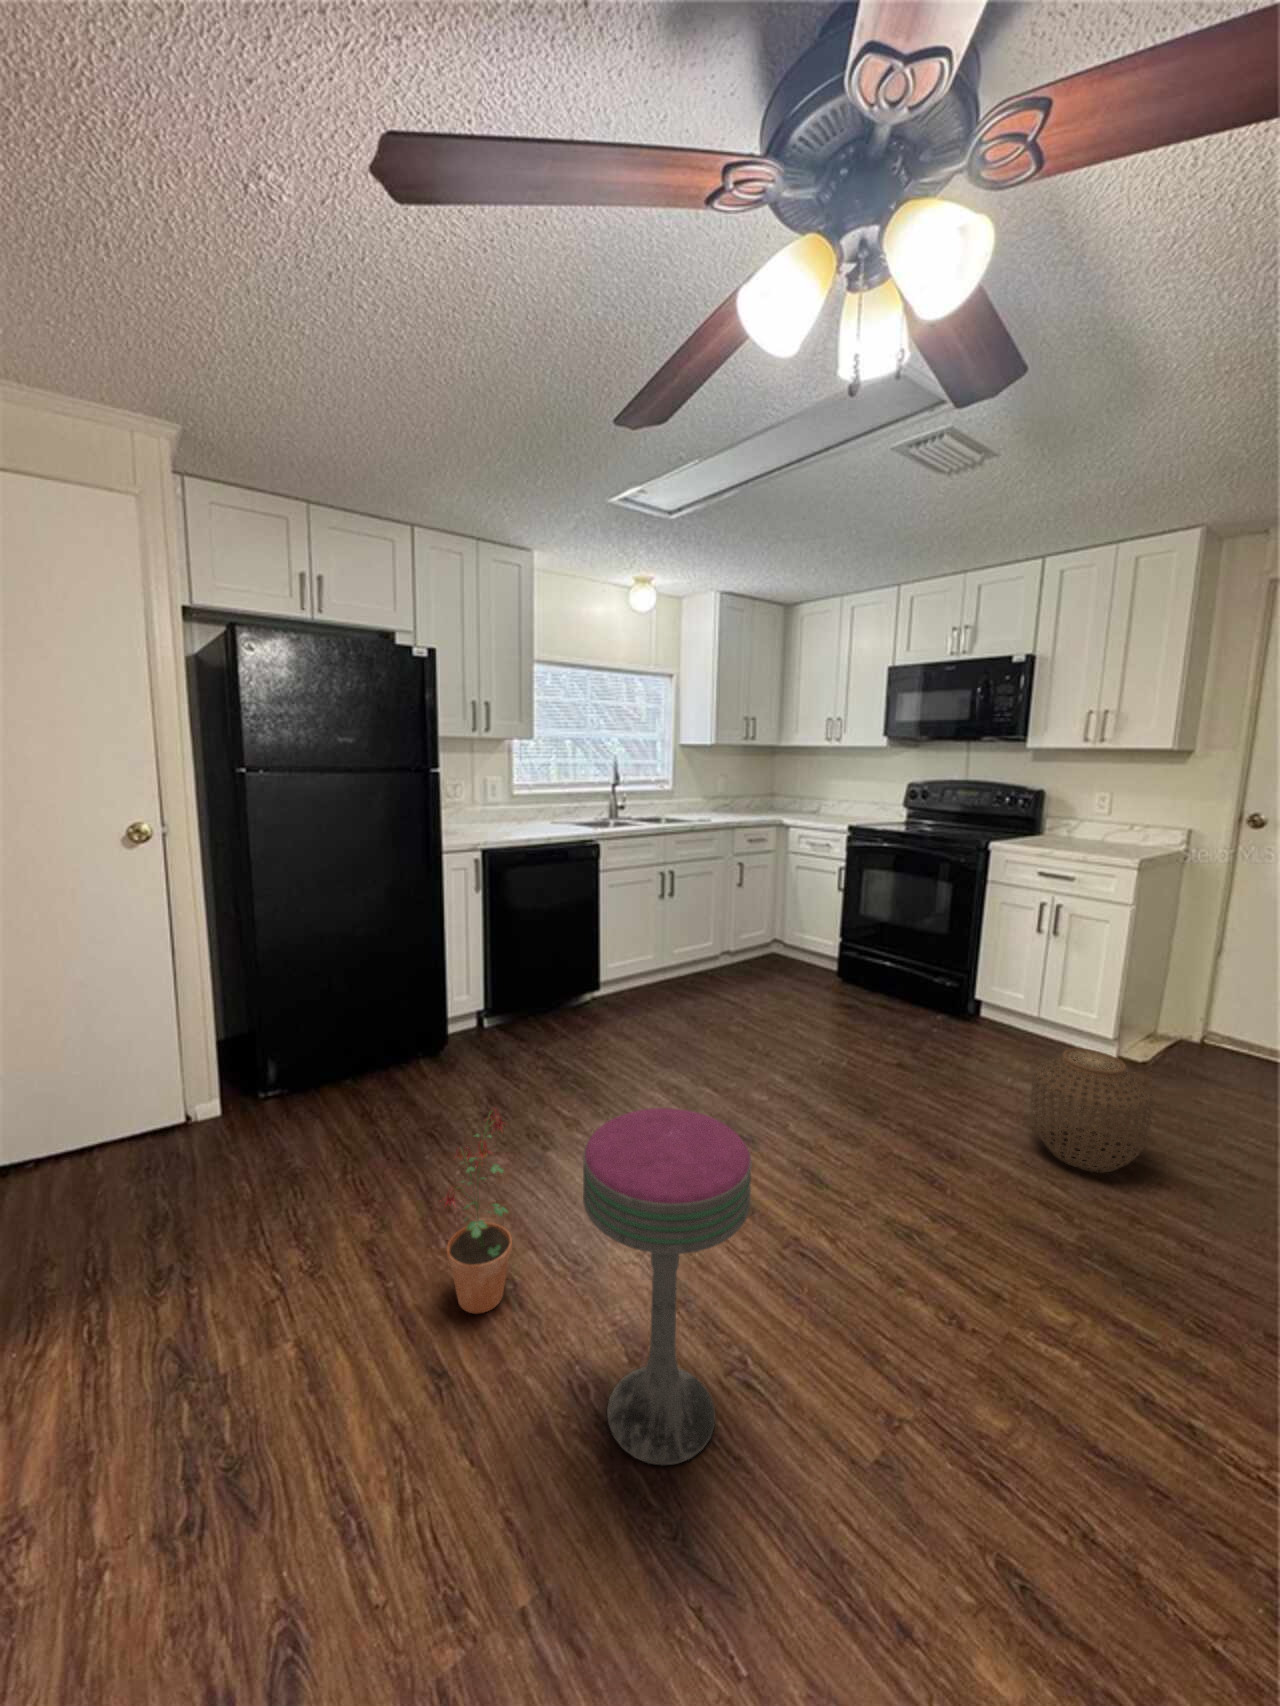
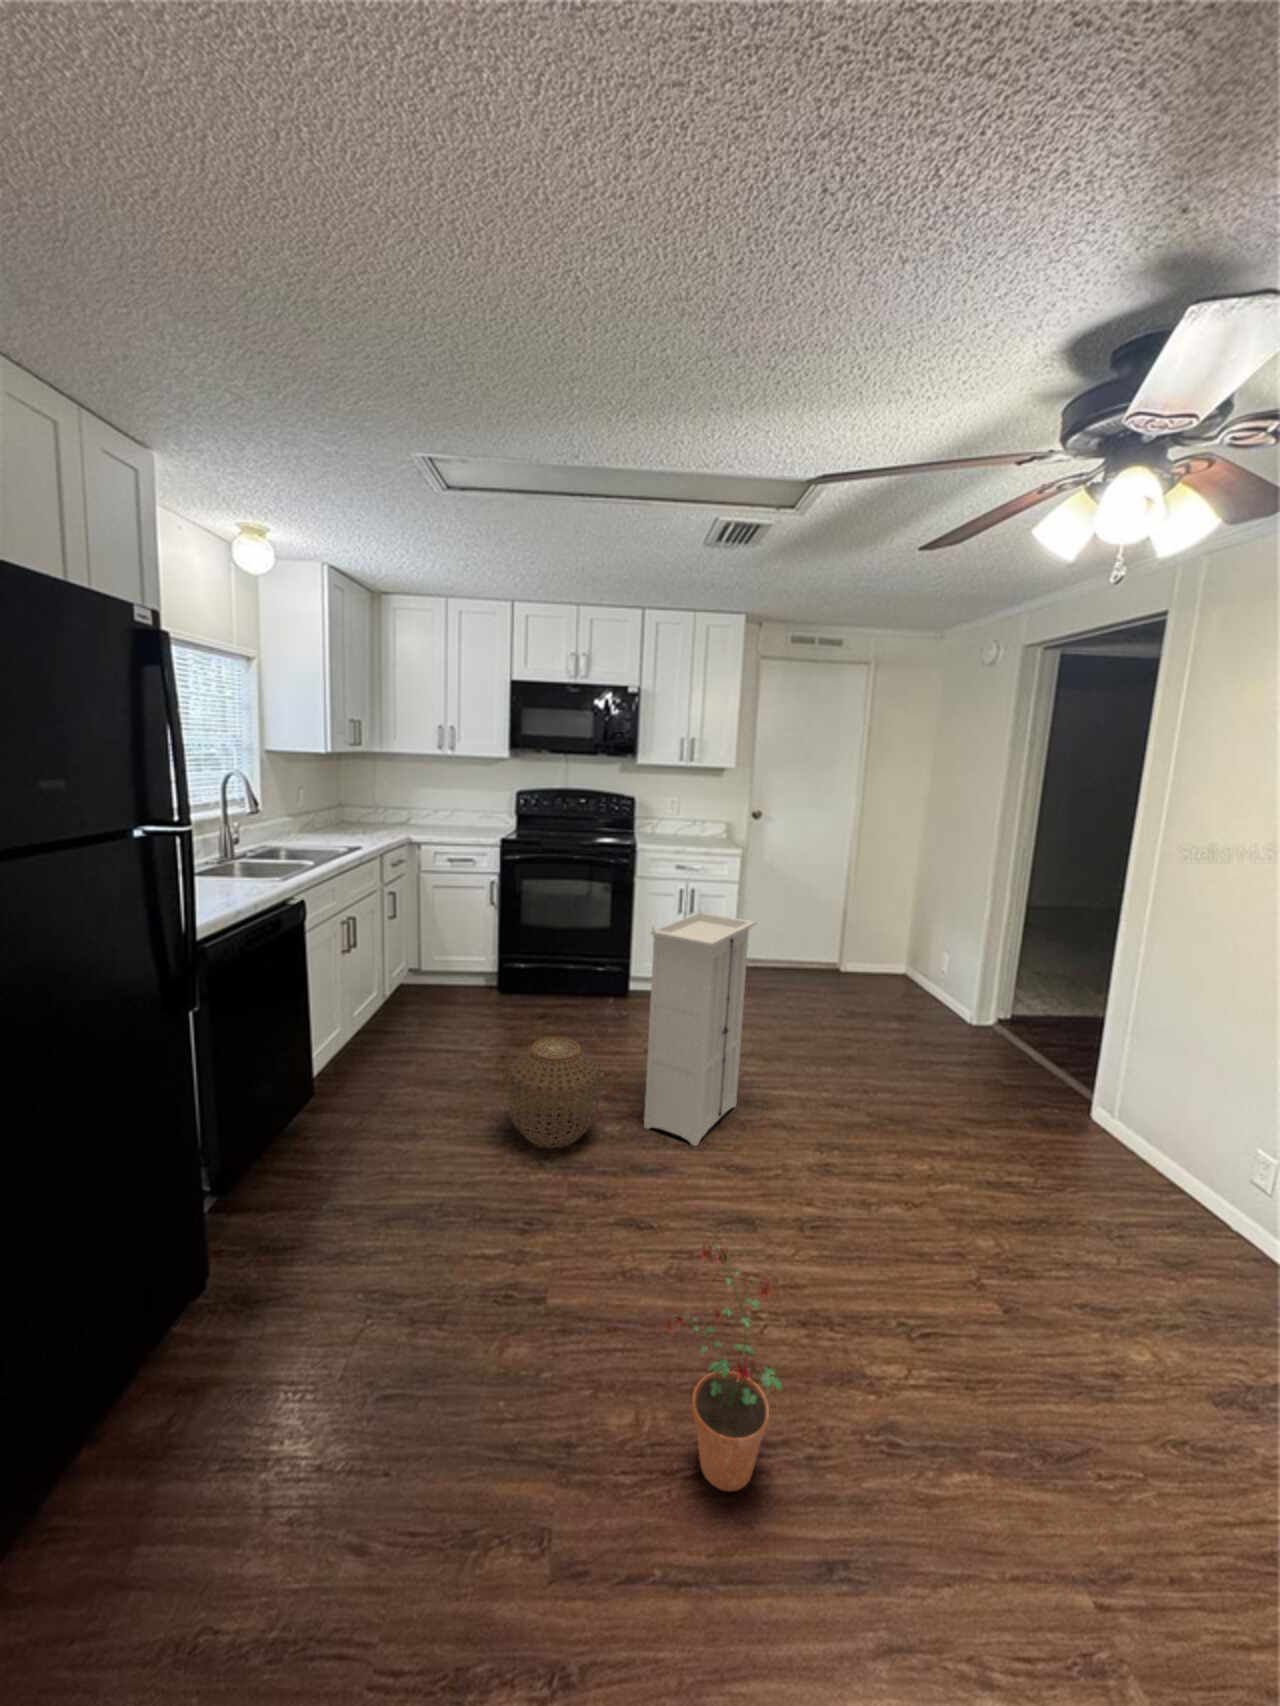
storage cabinet: none [785,902,936,1148] -> present [644,912,756,1146]
woven basket: present [1030,1048,1153,1172] -> present [508,1037,601,1148]
bar stool: present [583,1108,752,1465] -> none [881,1130,1048,1449]

